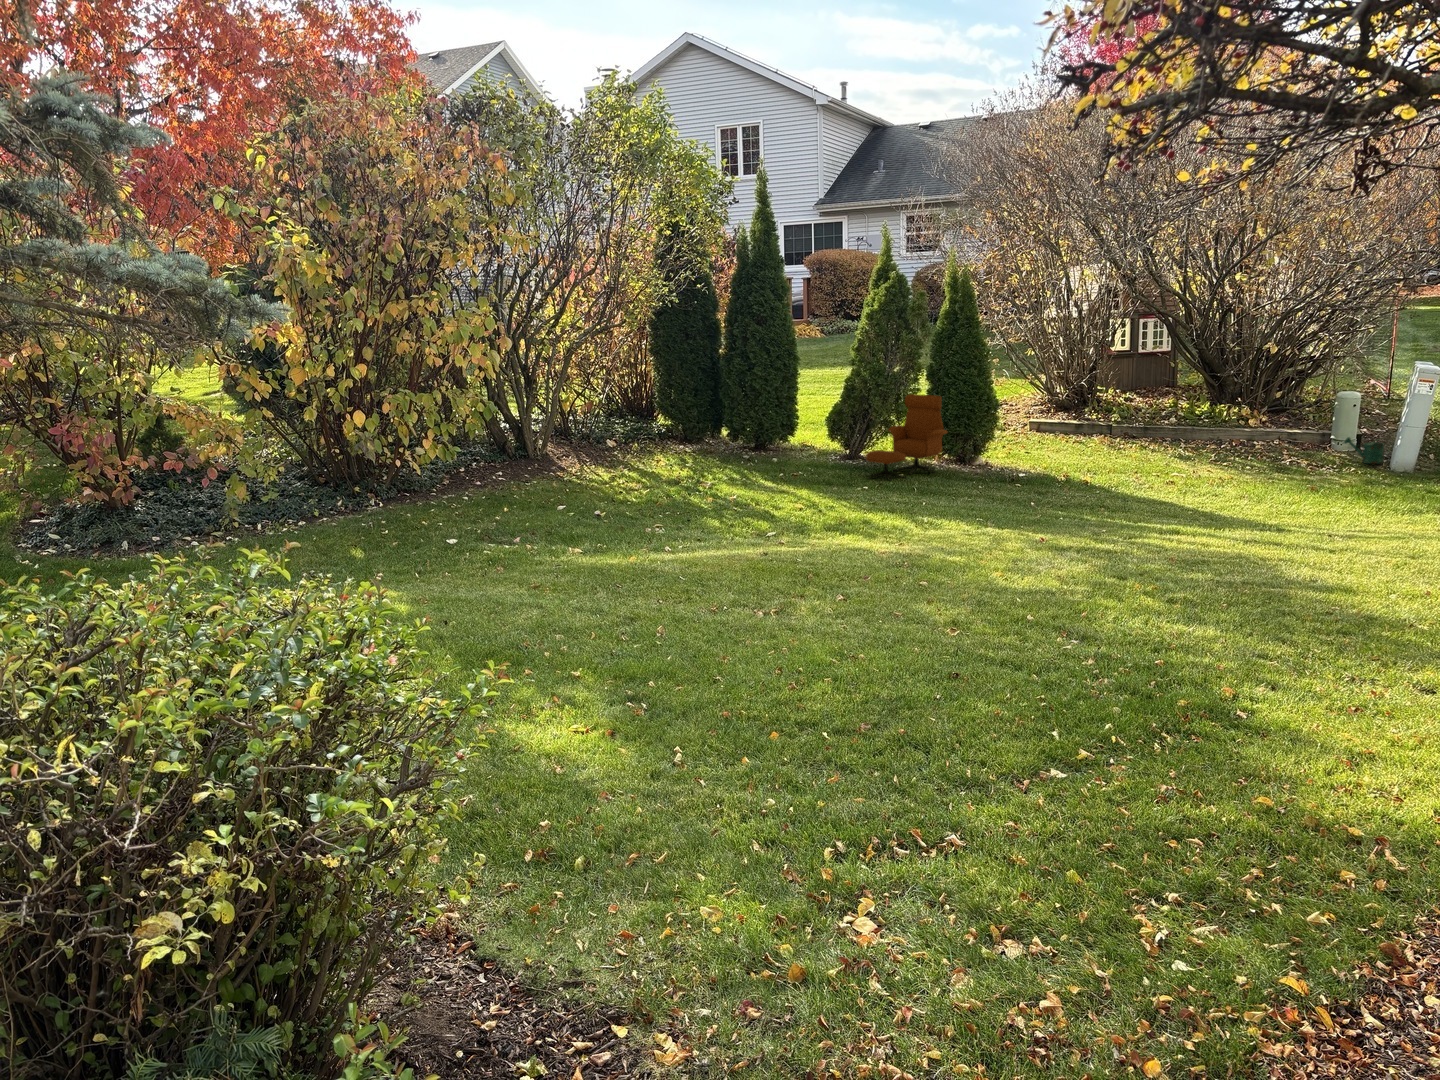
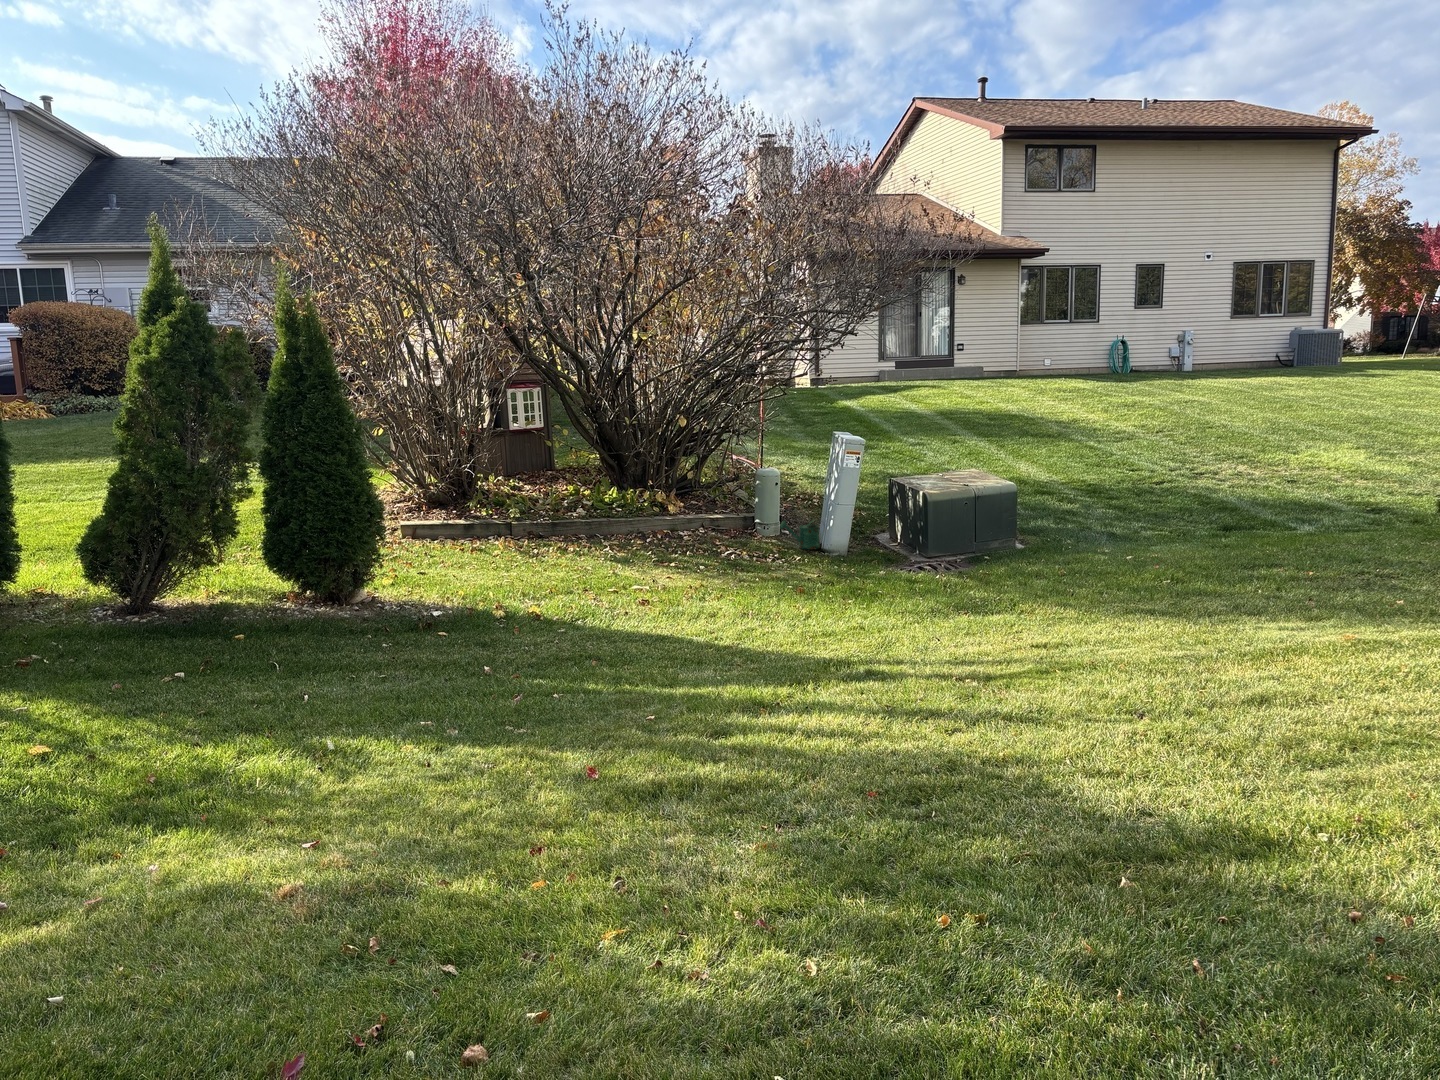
lounge chair: present [866,394,947,481] -> none [168,500,310,654]

